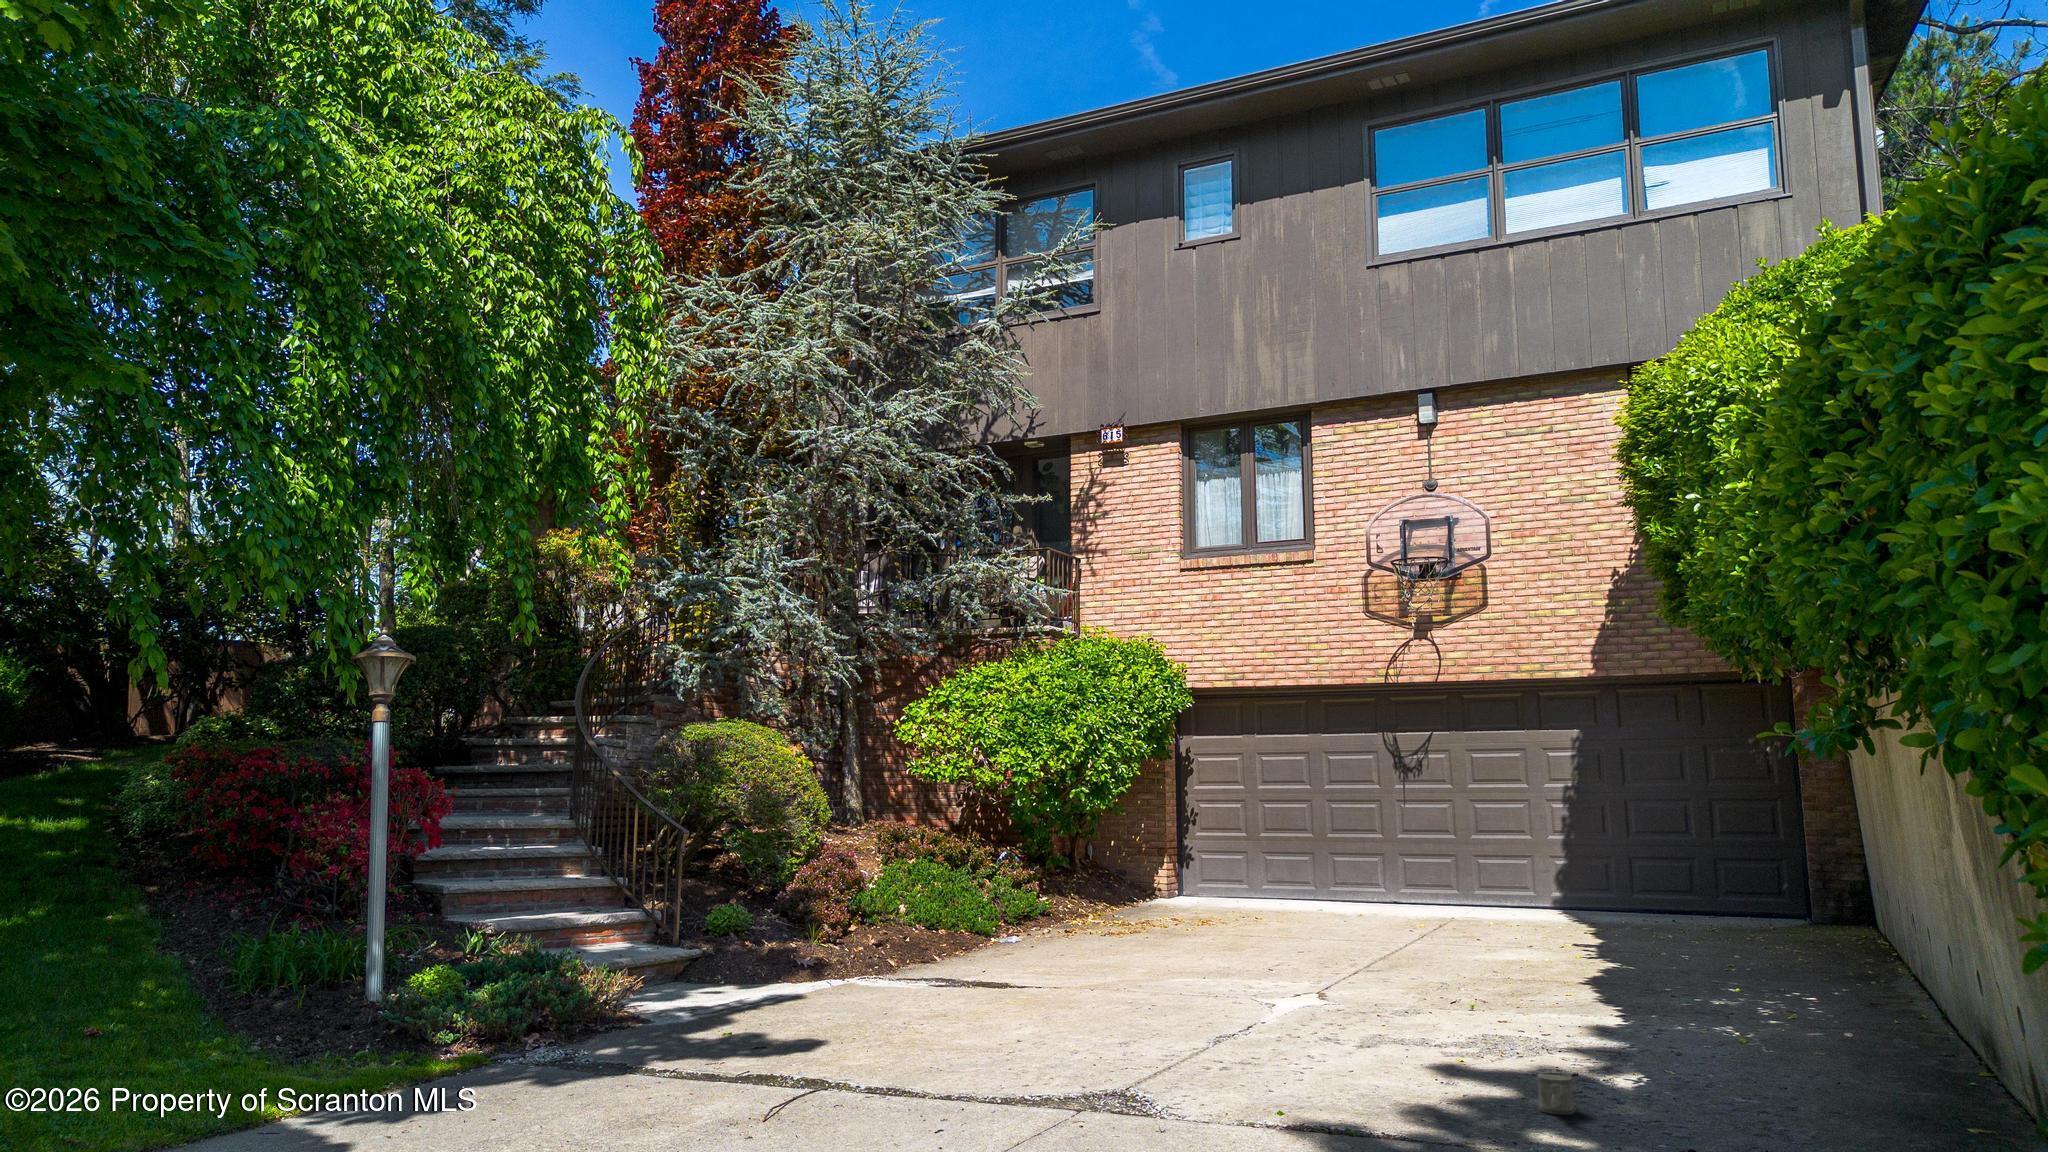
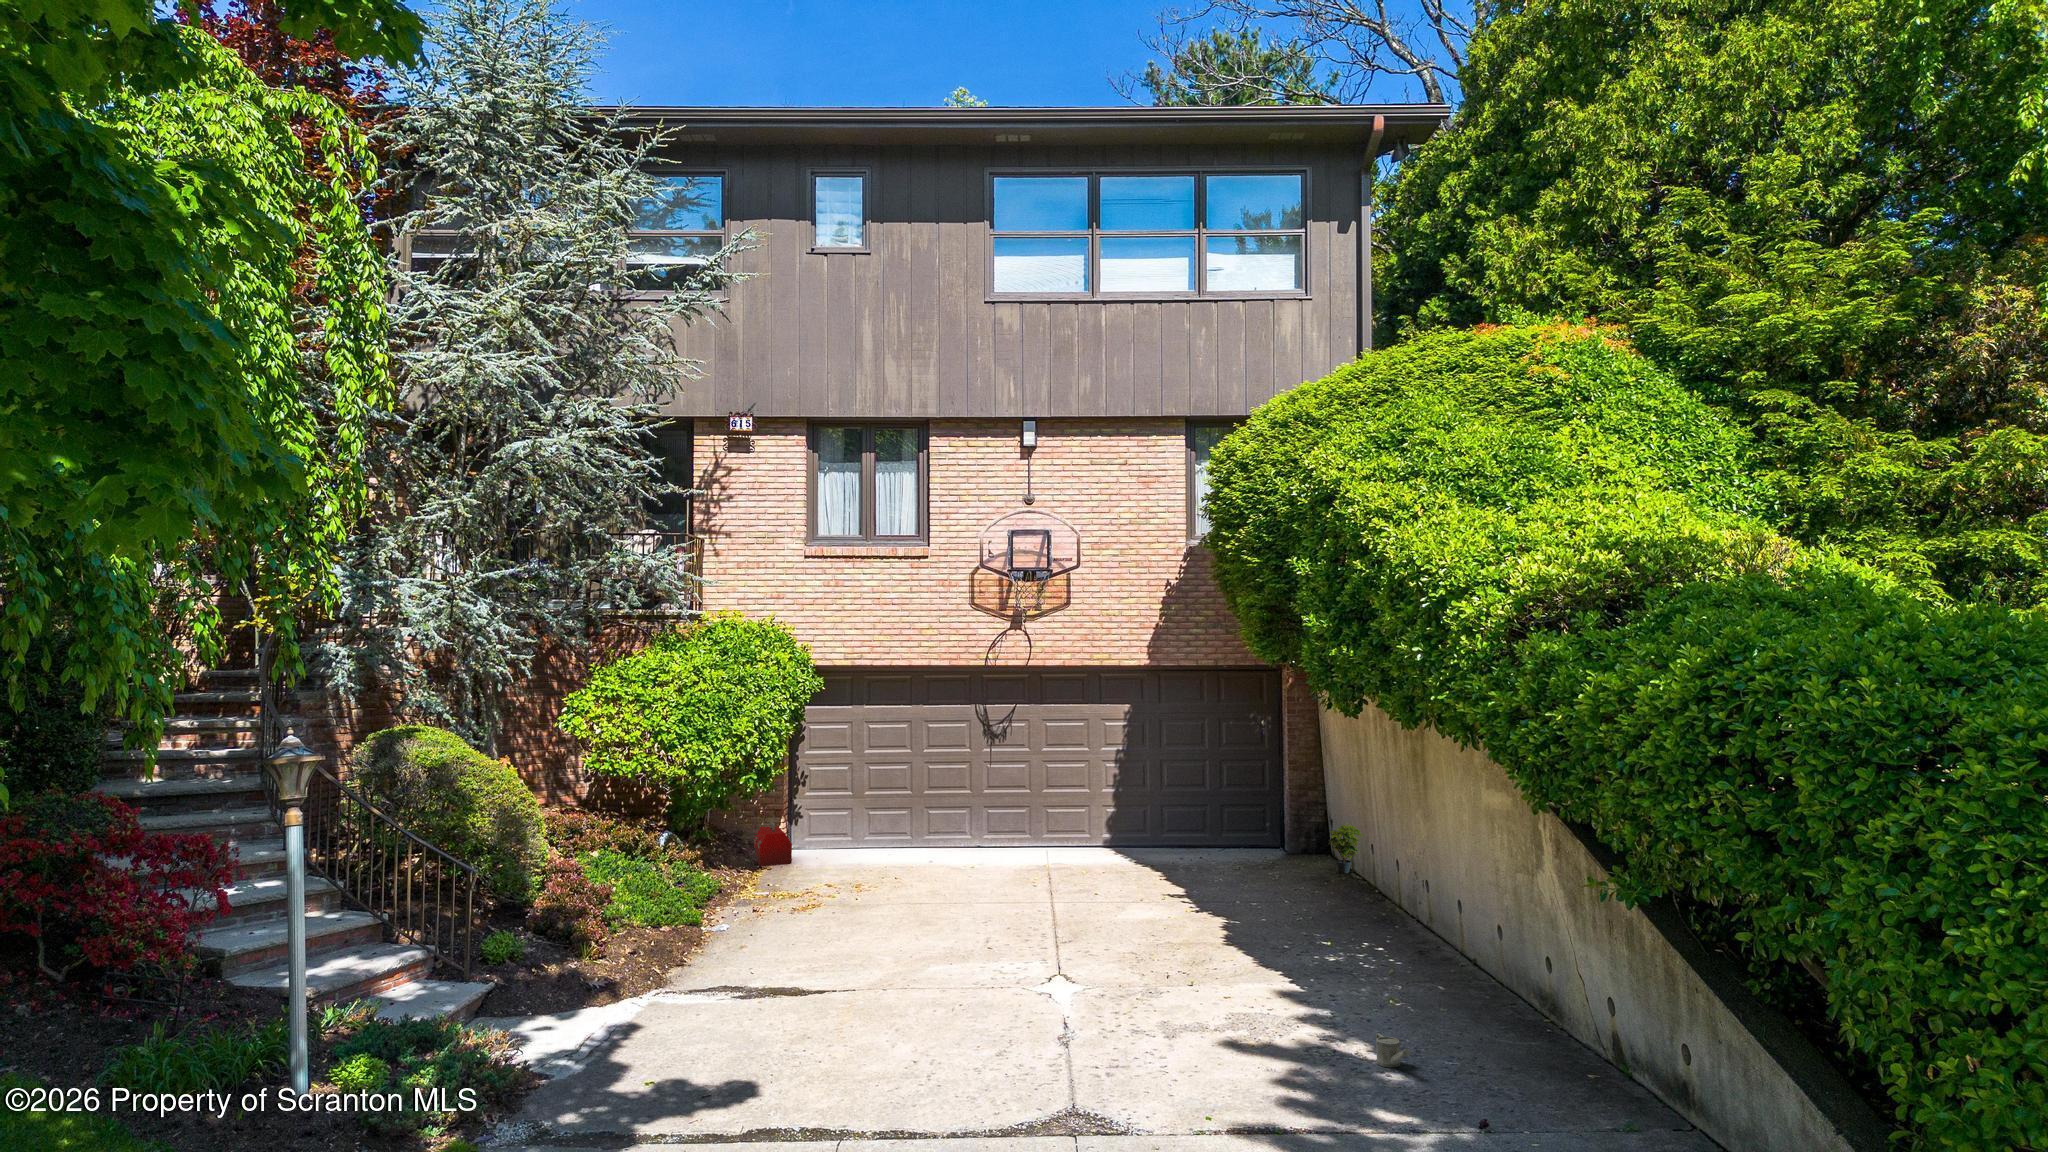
toolbox: none [1136,860,1175,906] -> present [754,822,792,866]
potted plant: none [1818,874,1875,948] -> present [1329,823,1363,873]

